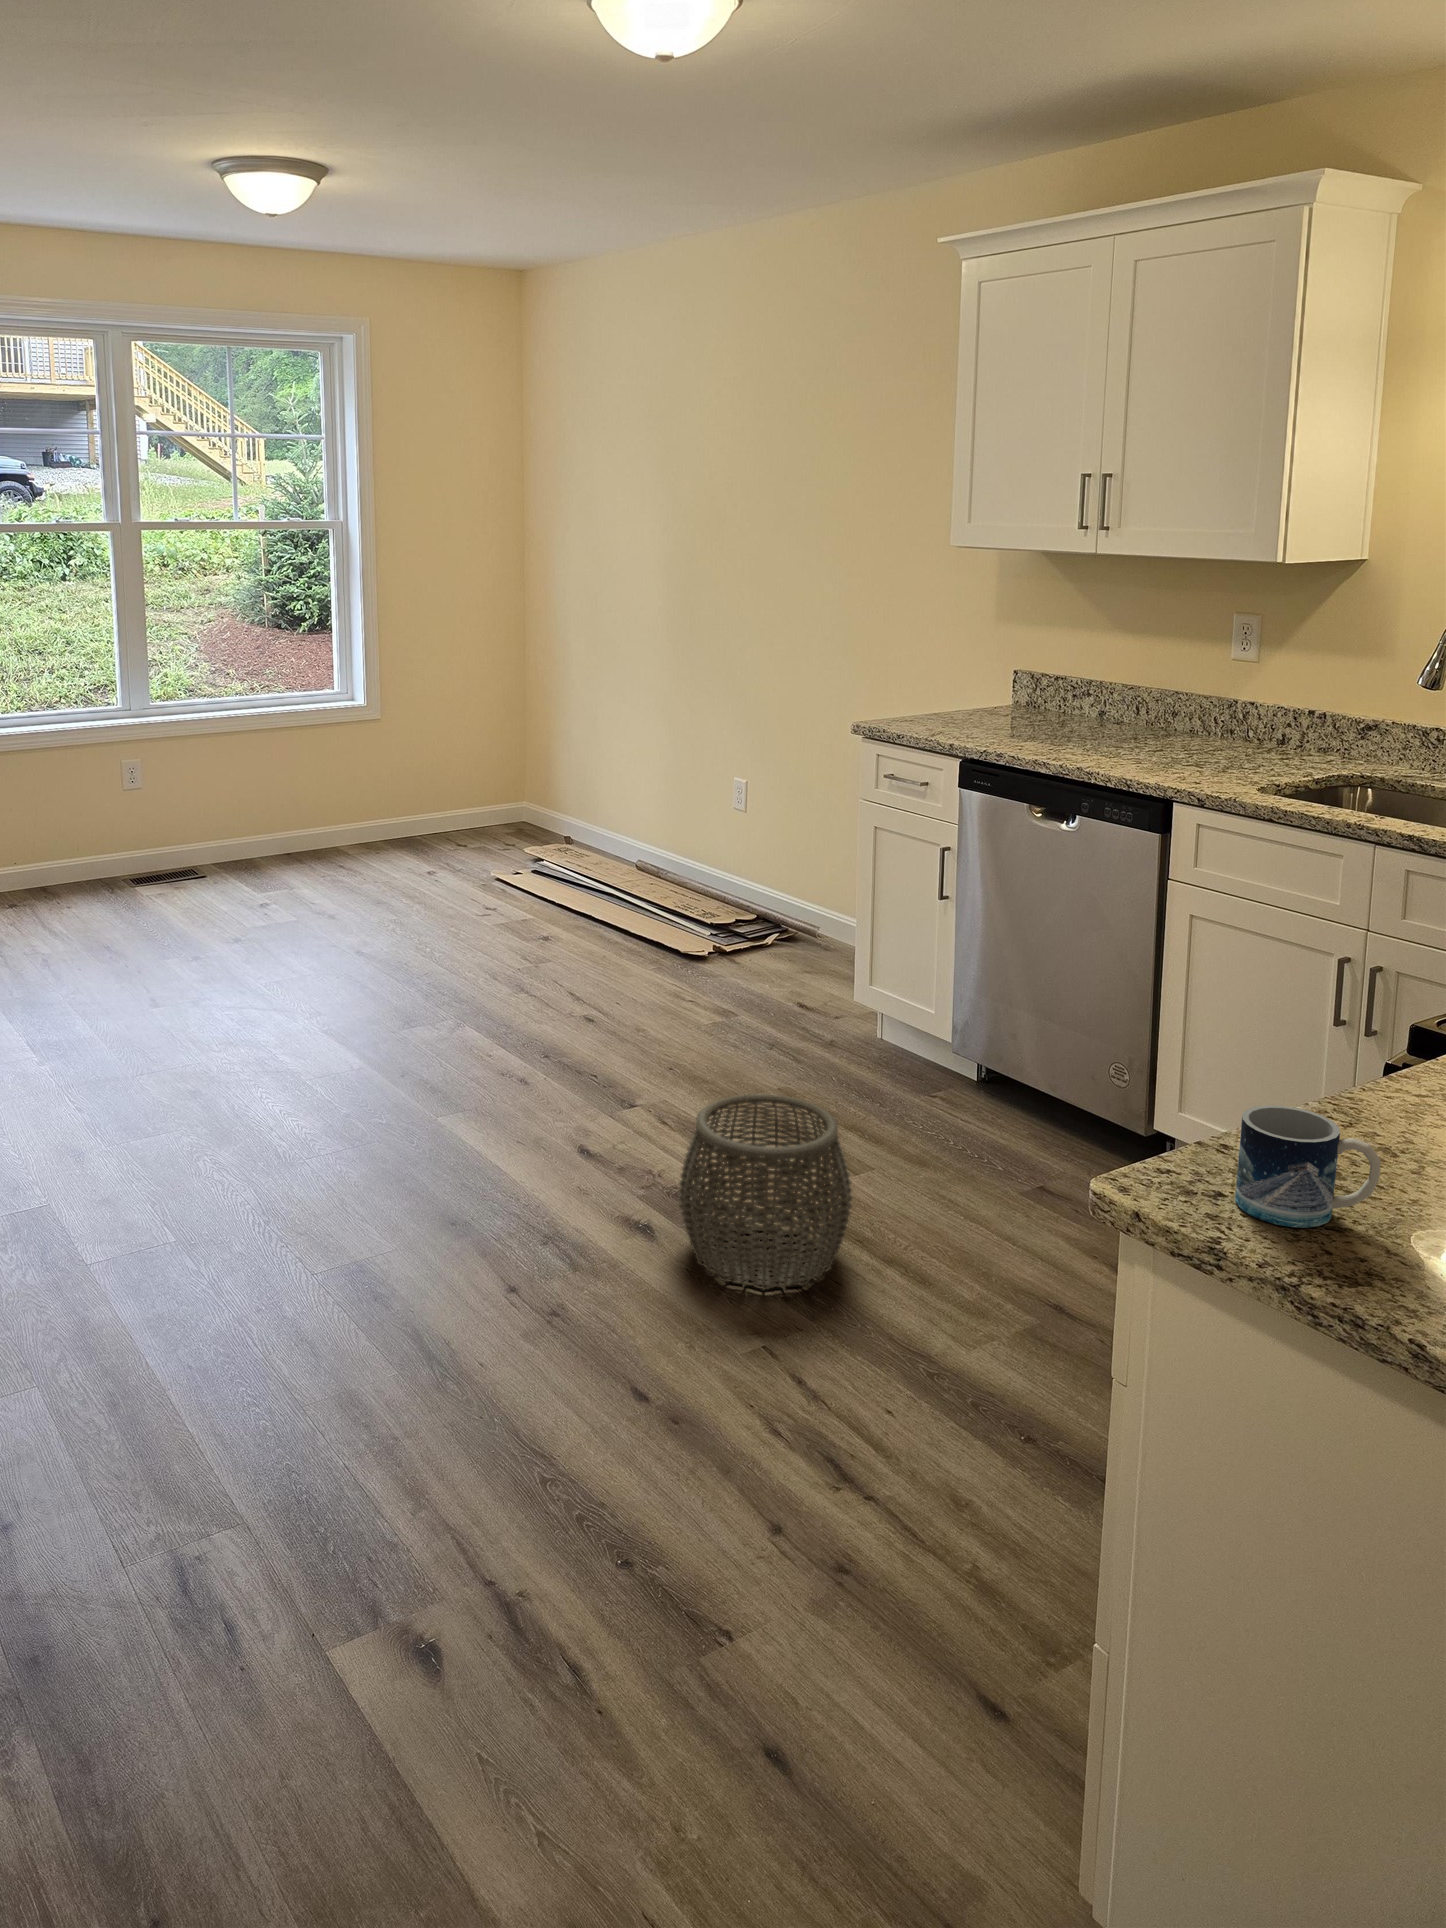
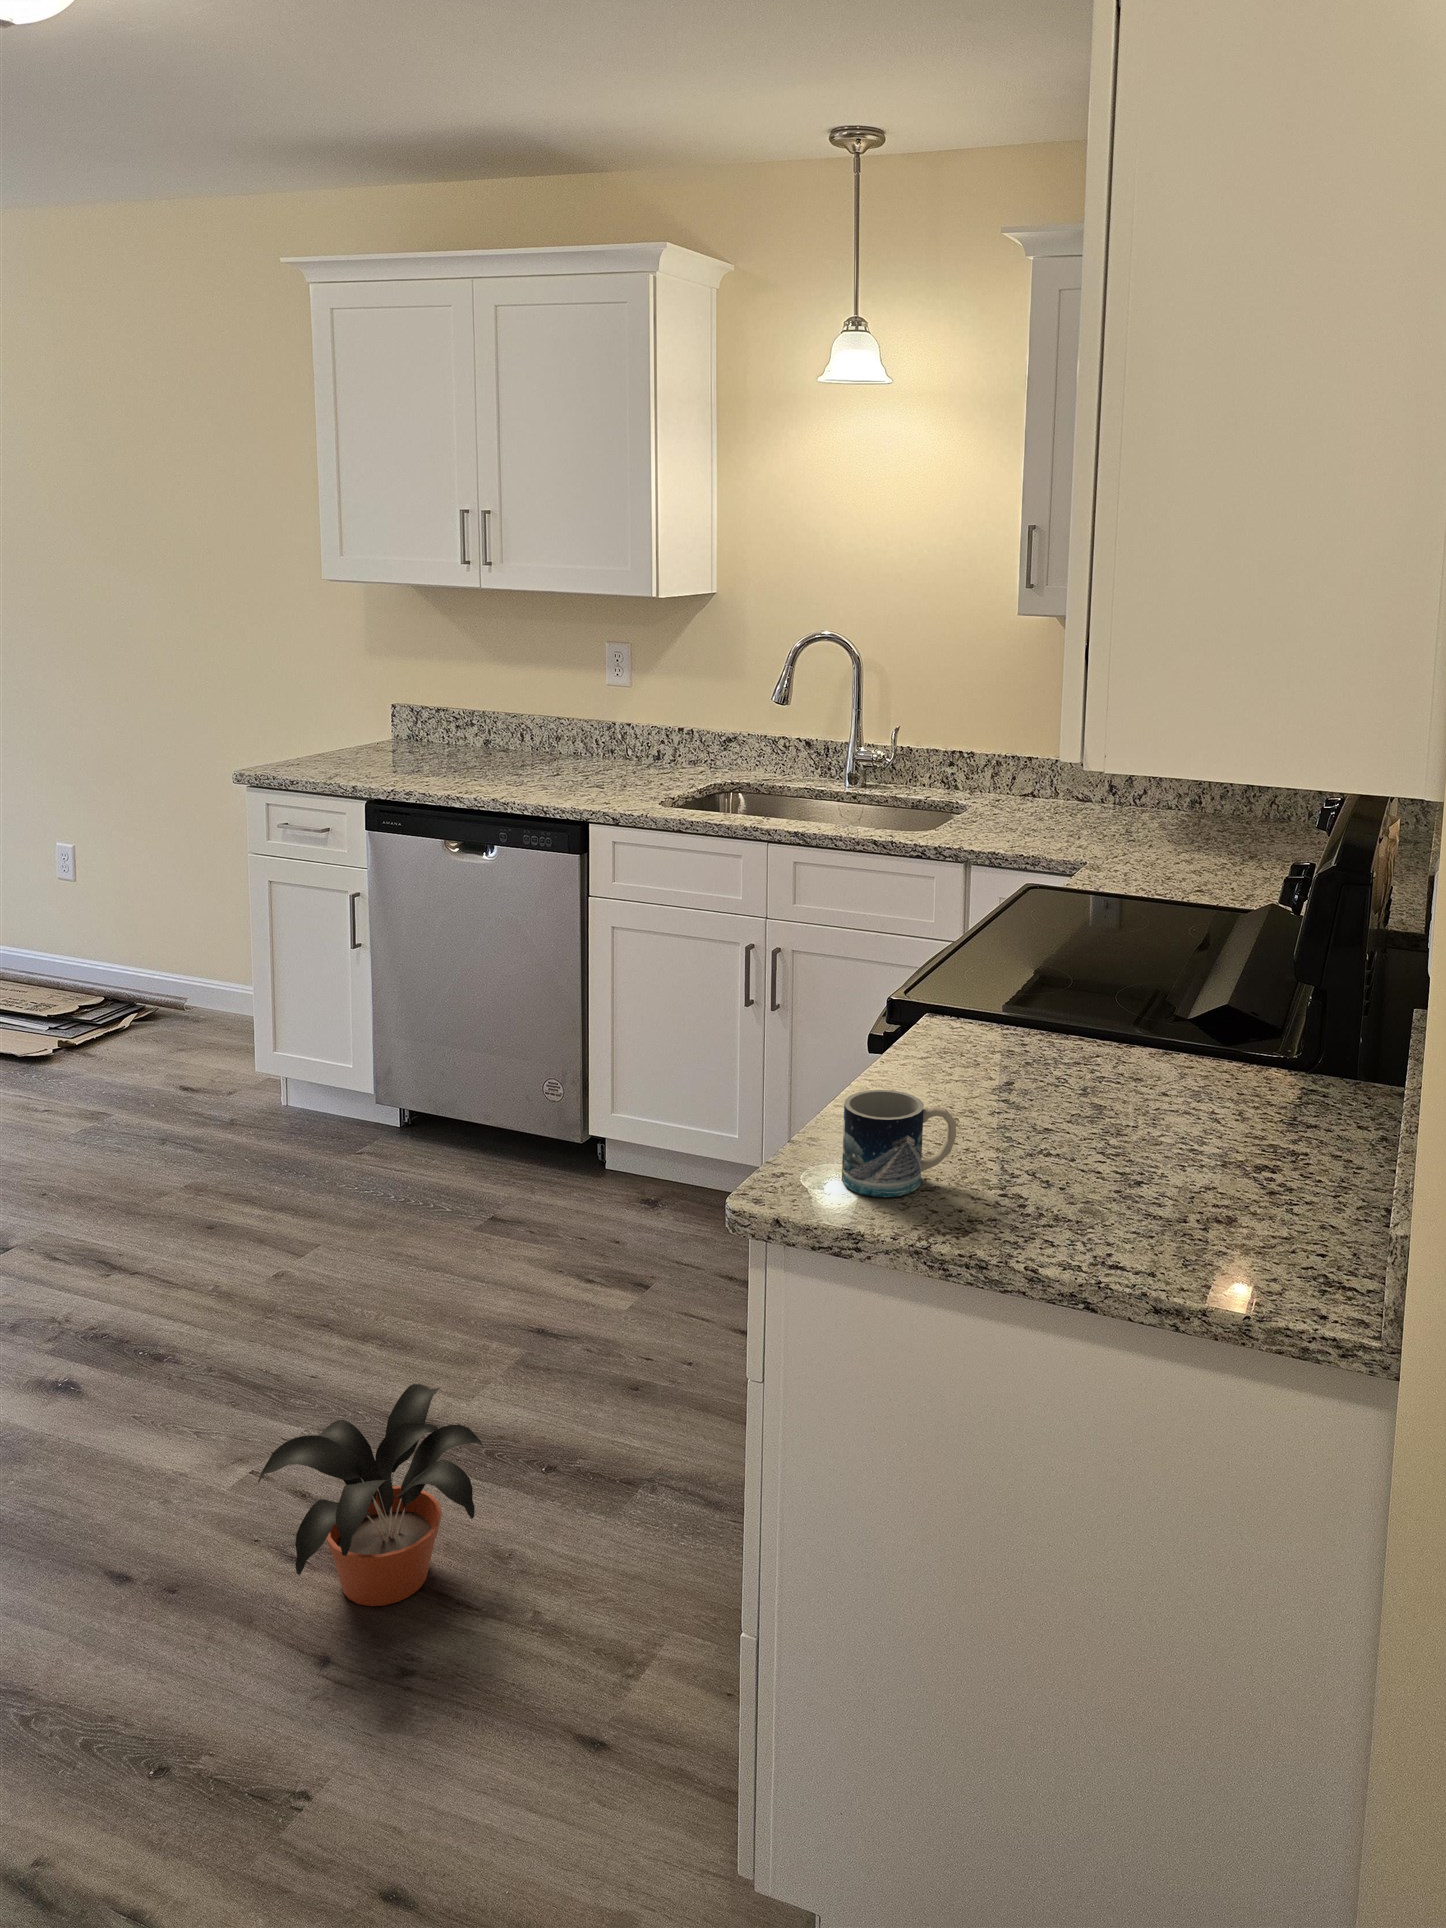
woven basket: present [679,1094,853,1290] -> none [115,1188,324,1415]
potted plant: none [743,1308,945,1500] -> present [258,1384,484,1606]

